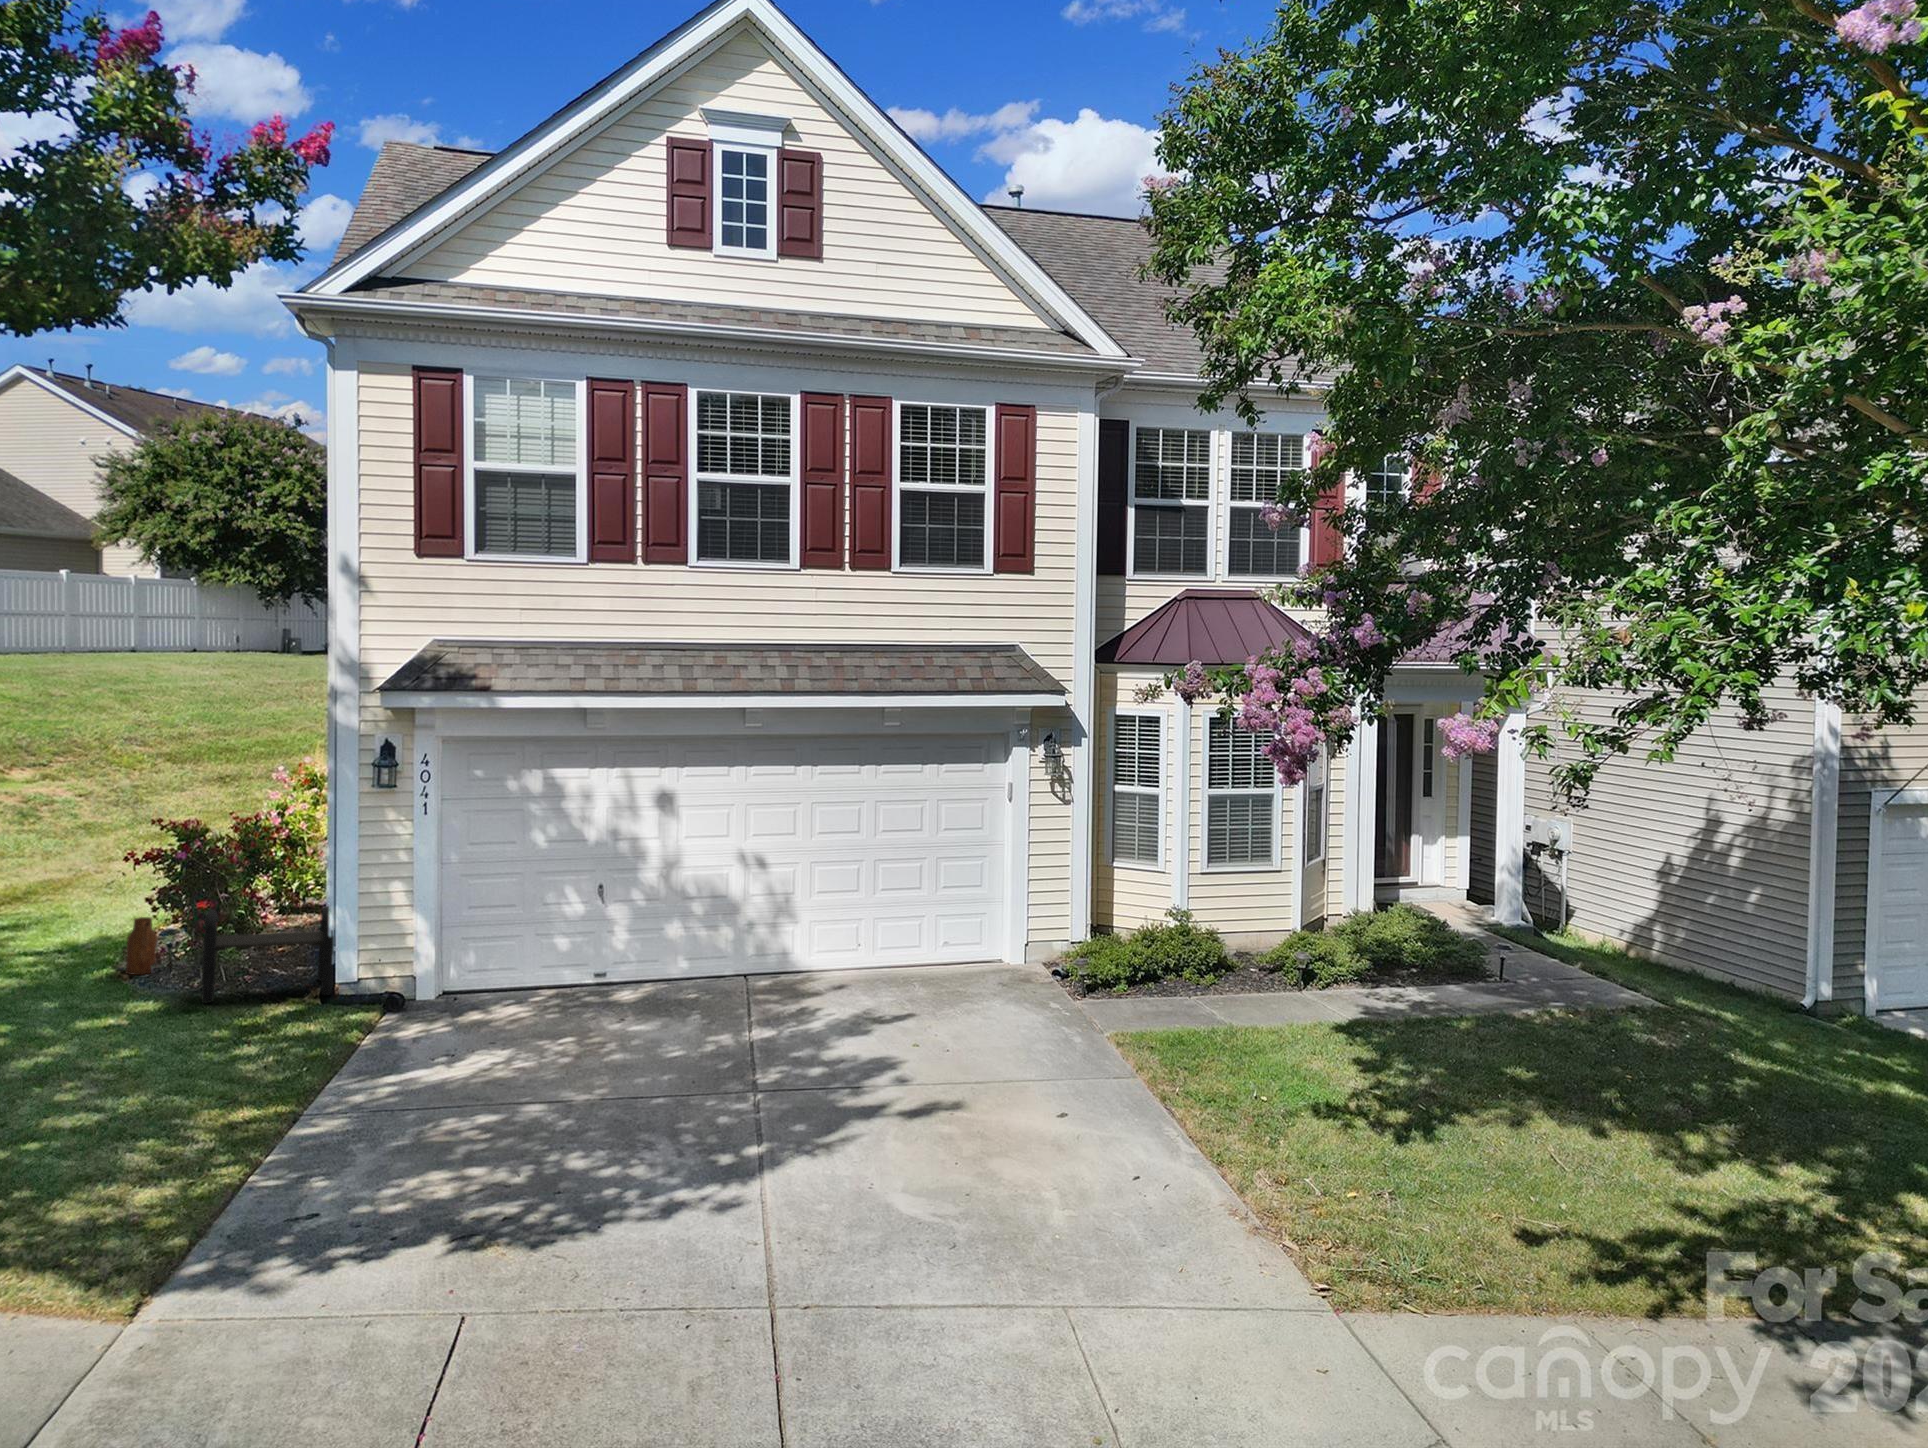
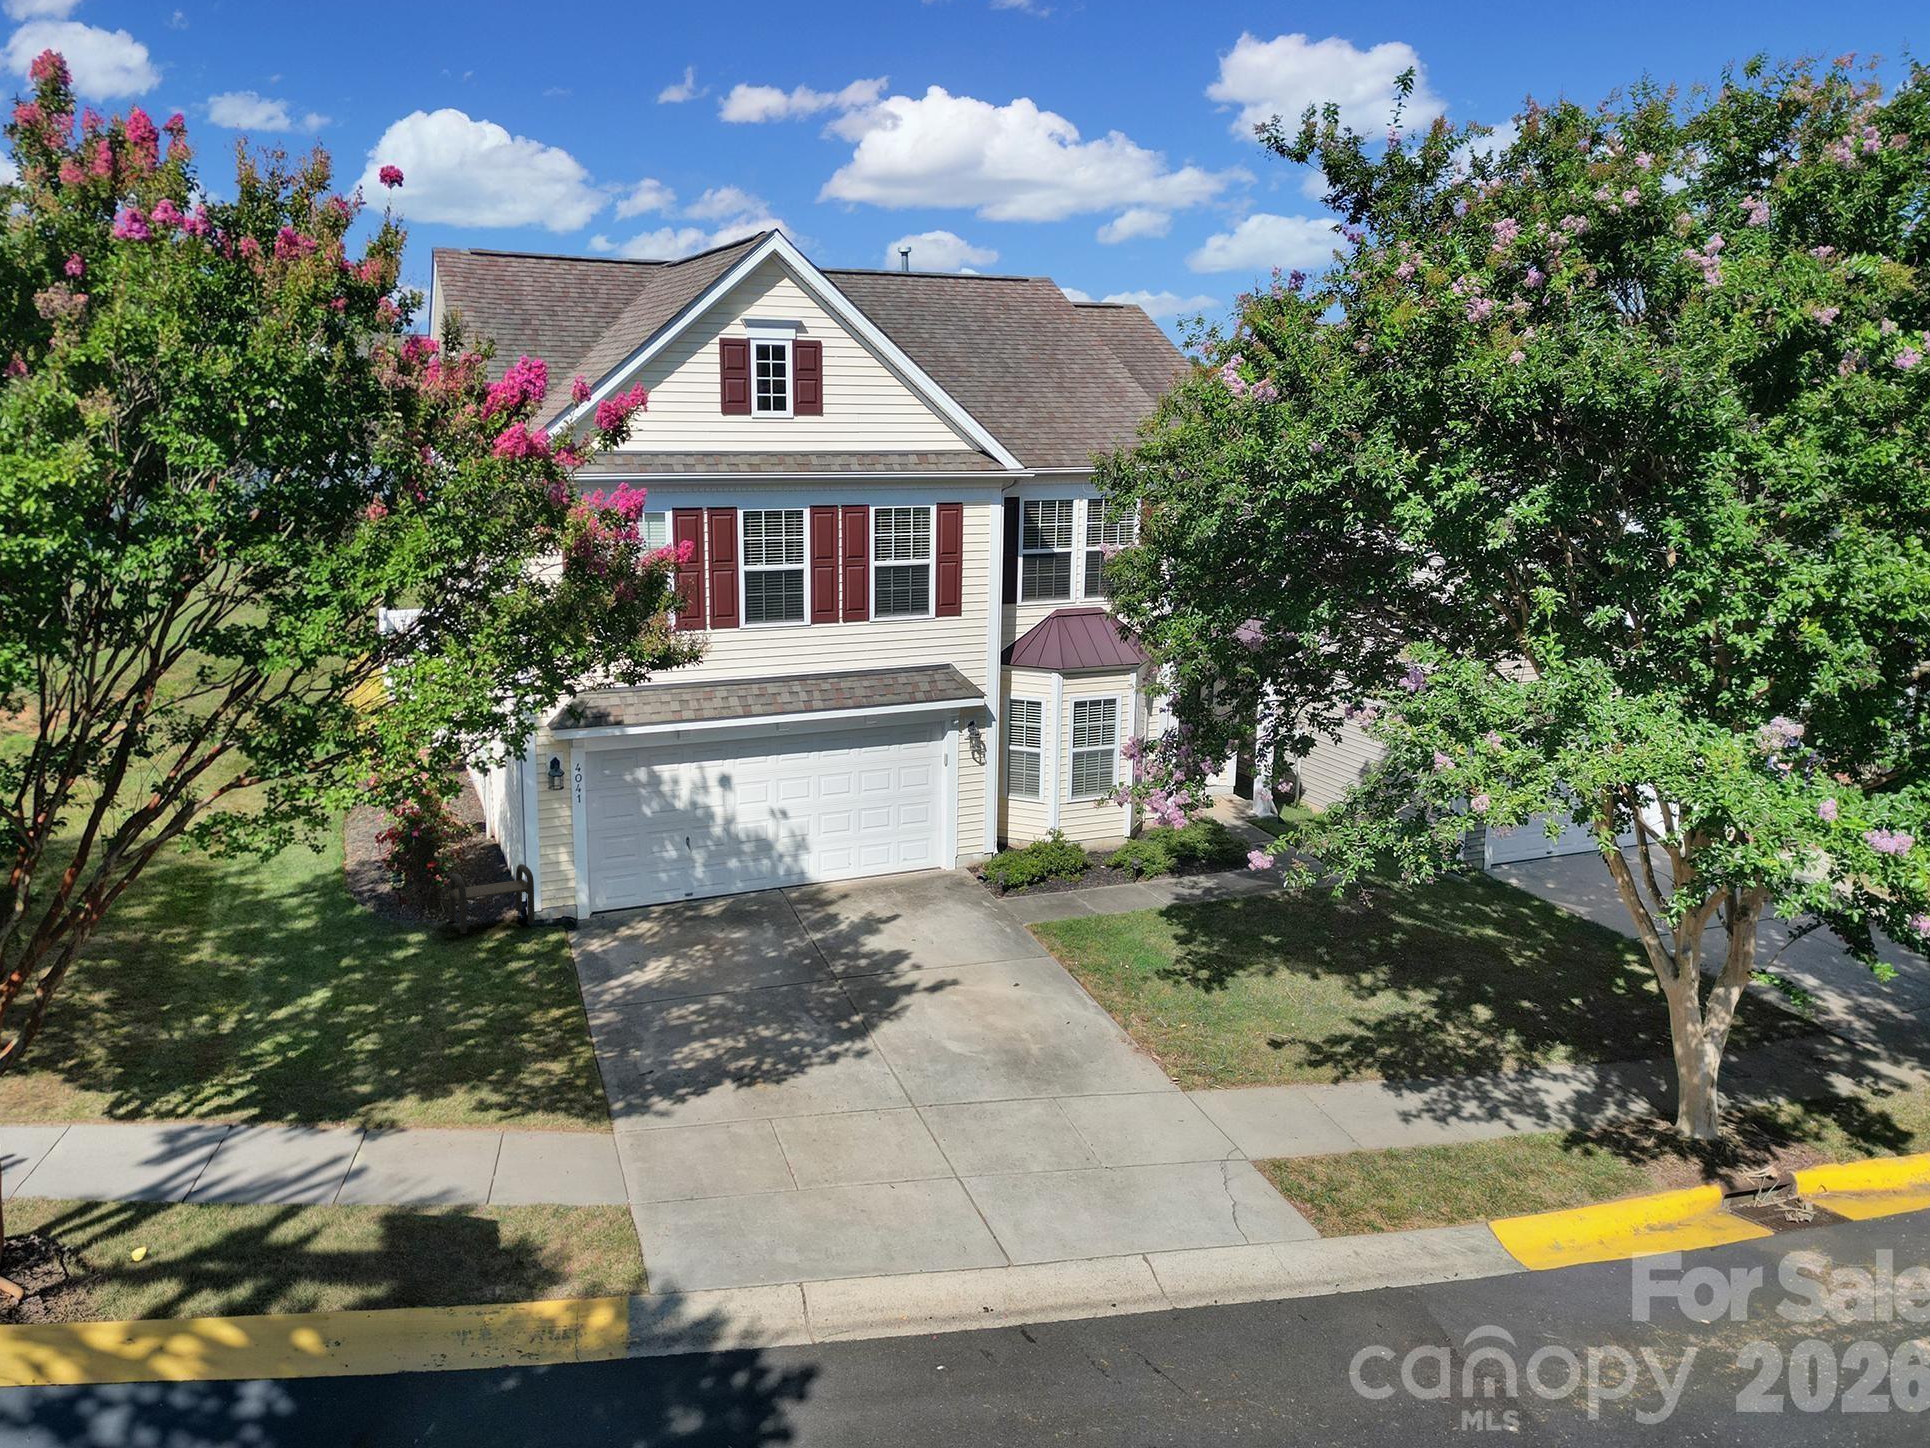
watering can: present [126,917,157,975] -> none [387,875,406,914]

